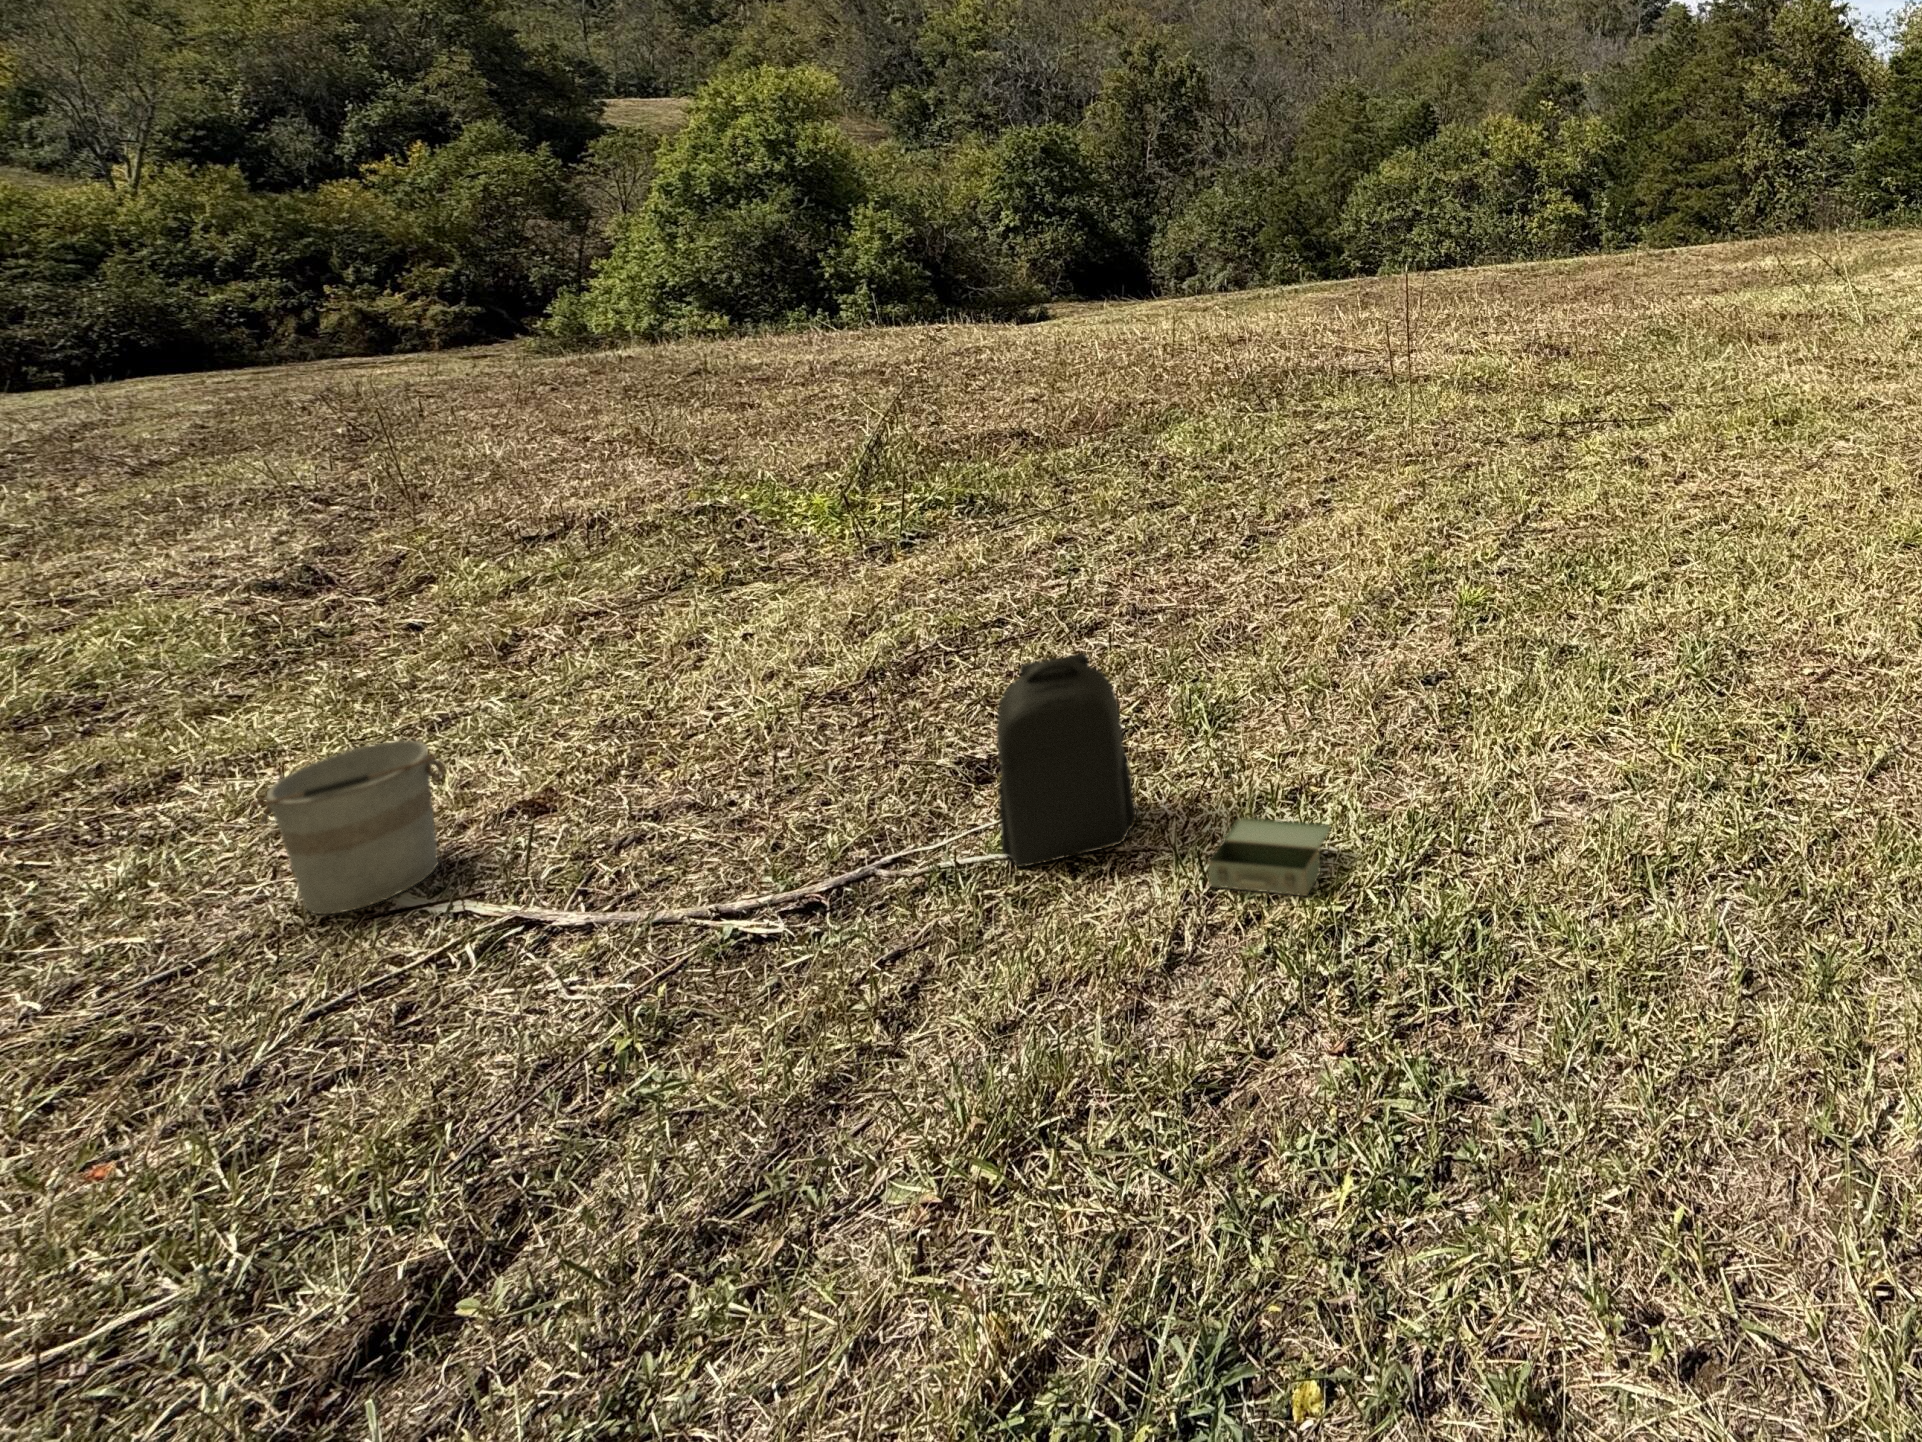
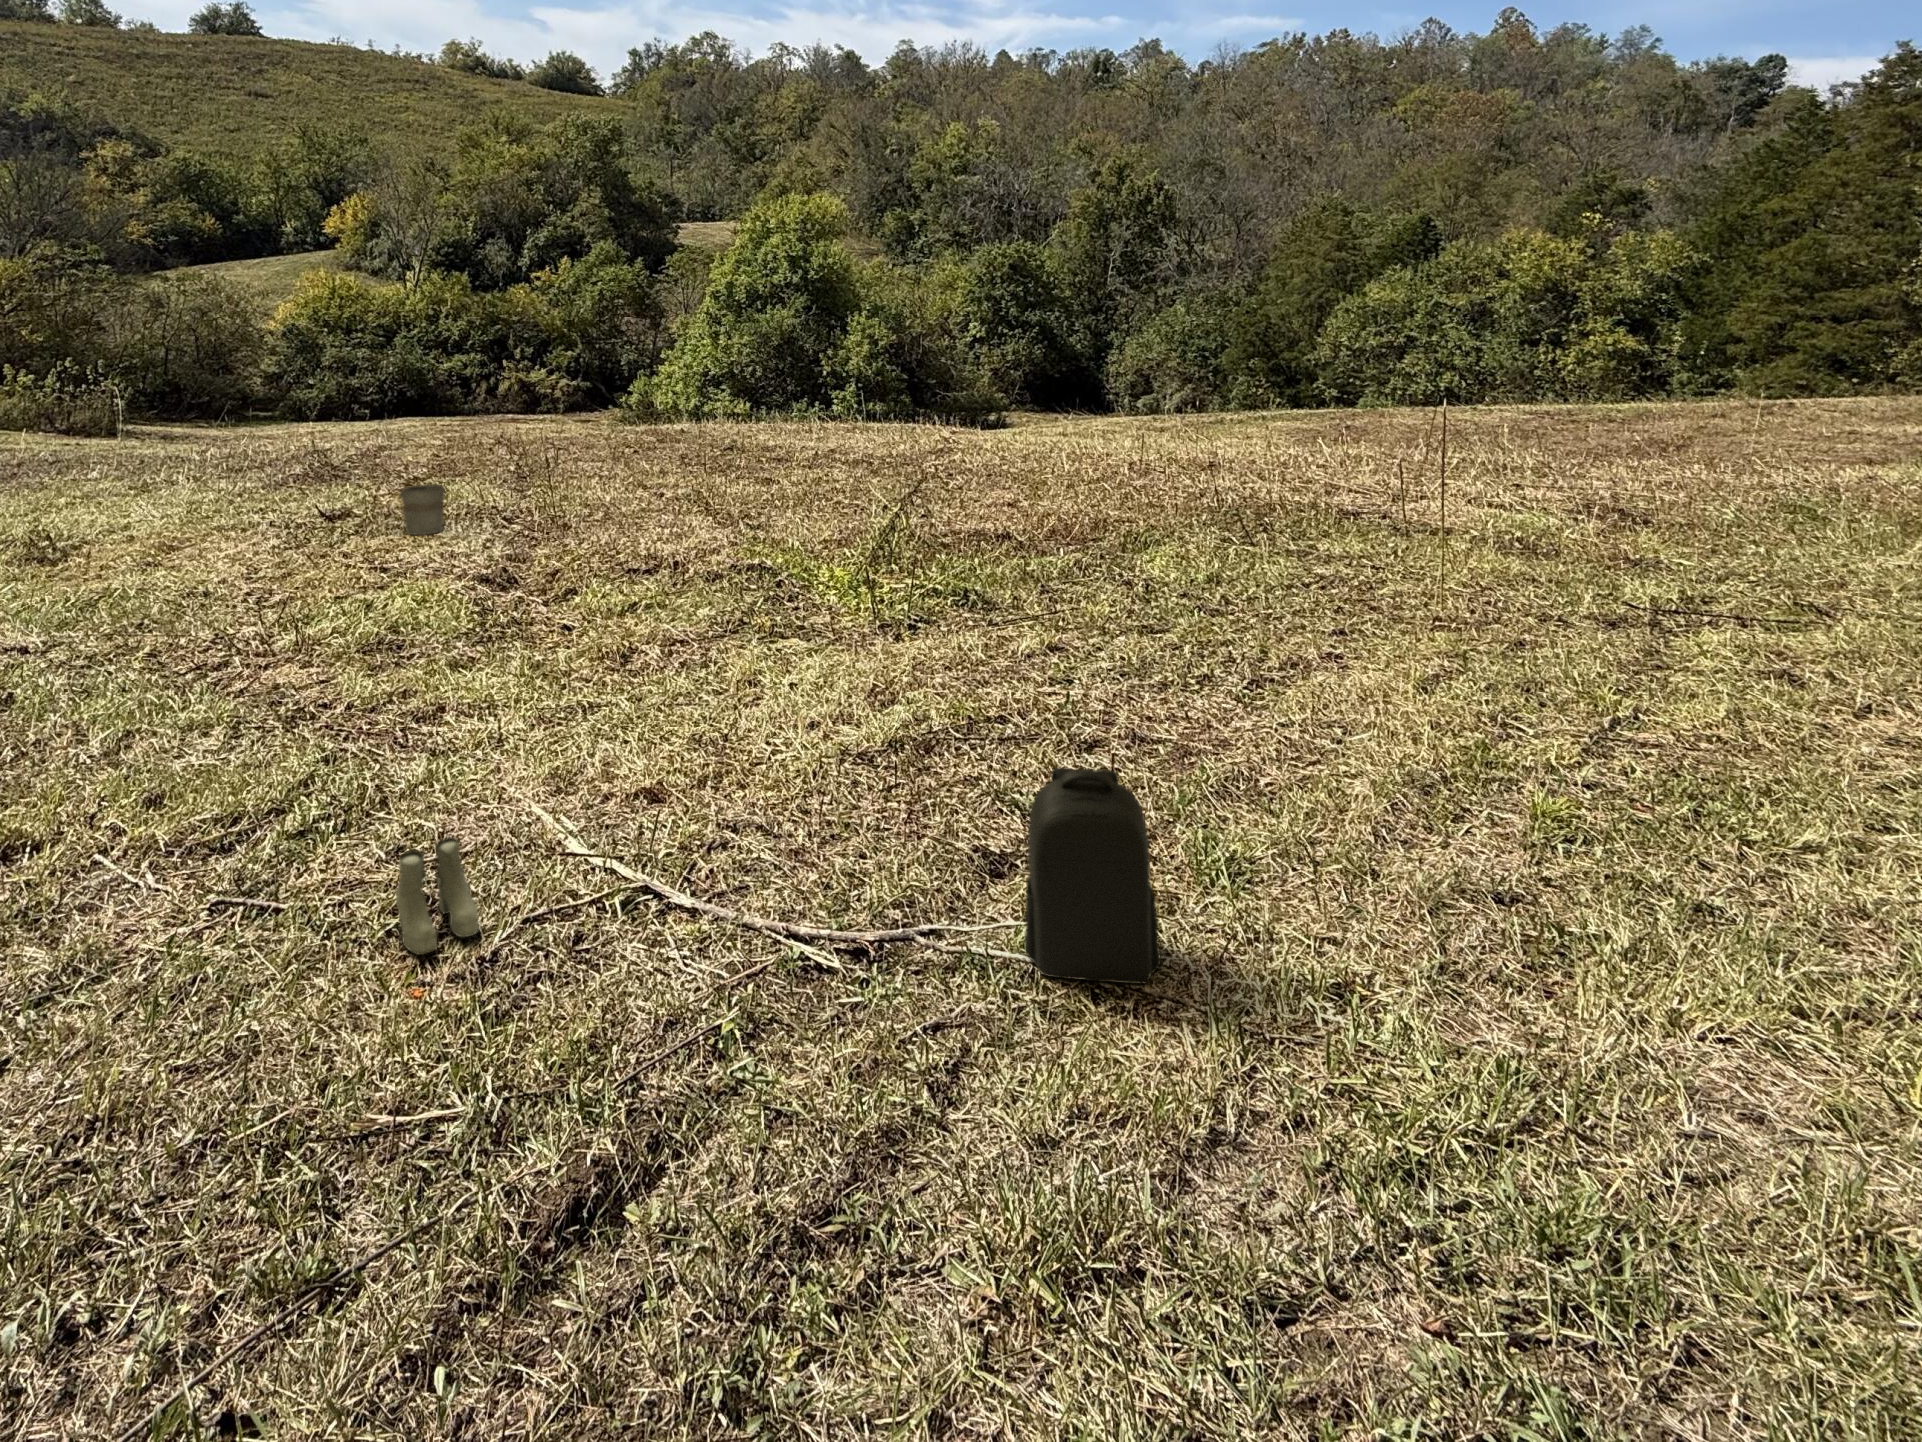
bucket: present [251,741,444,914] -> present [399,484,447,535]
toolbox: present [1207,817,1331,896] -> none [1249,997,1398,1118]
boots: none [66,946,236,1116] -> present [396,837,479,955]

